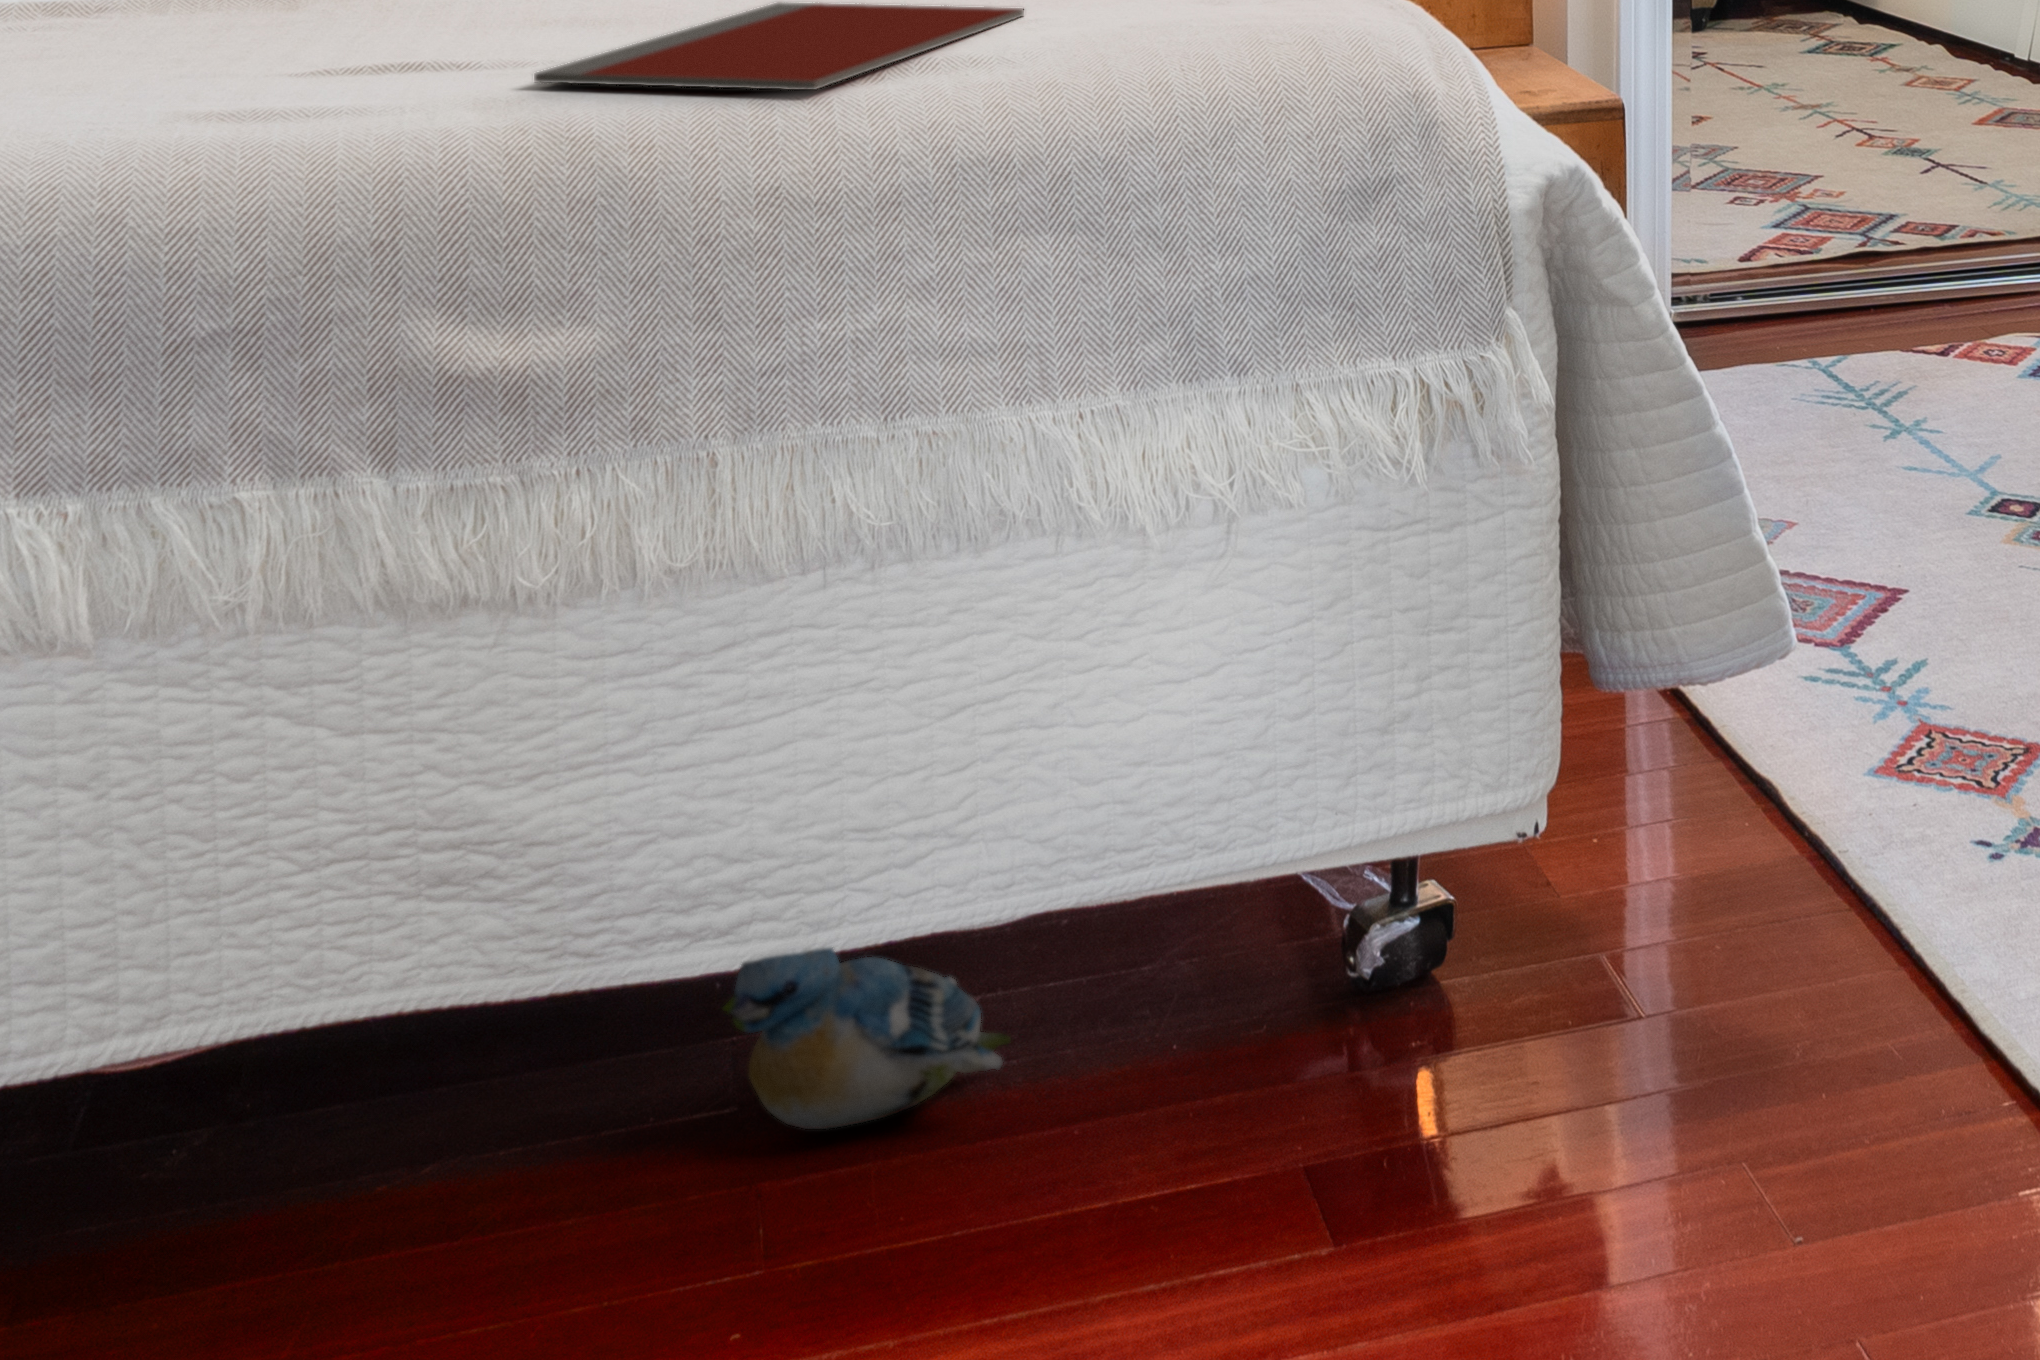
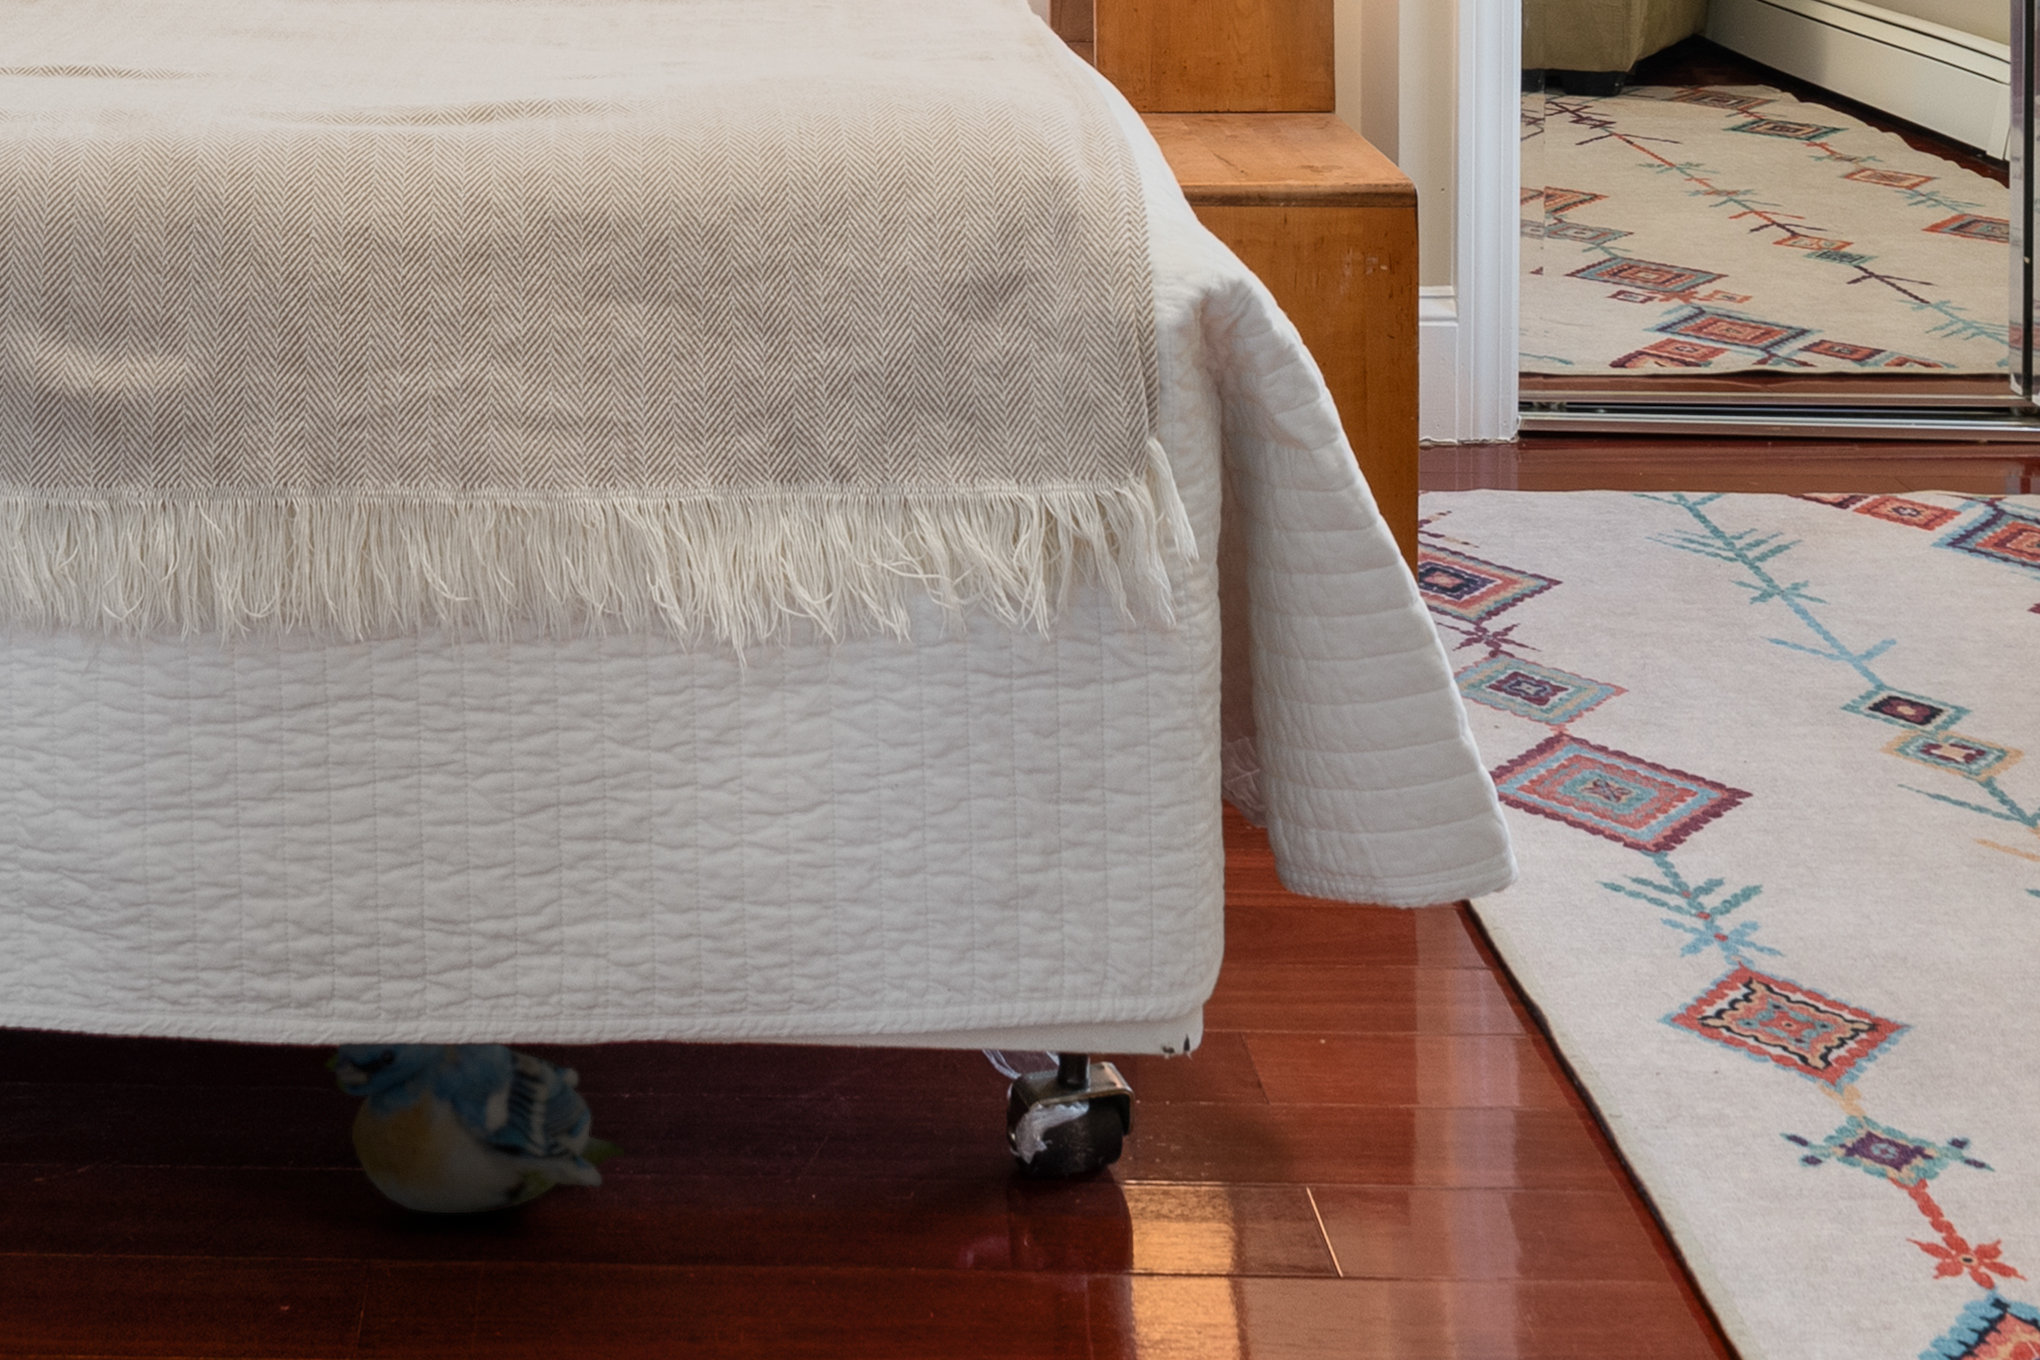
notebook: present [534,3,1024,90] -> none [180,15,690,113]

